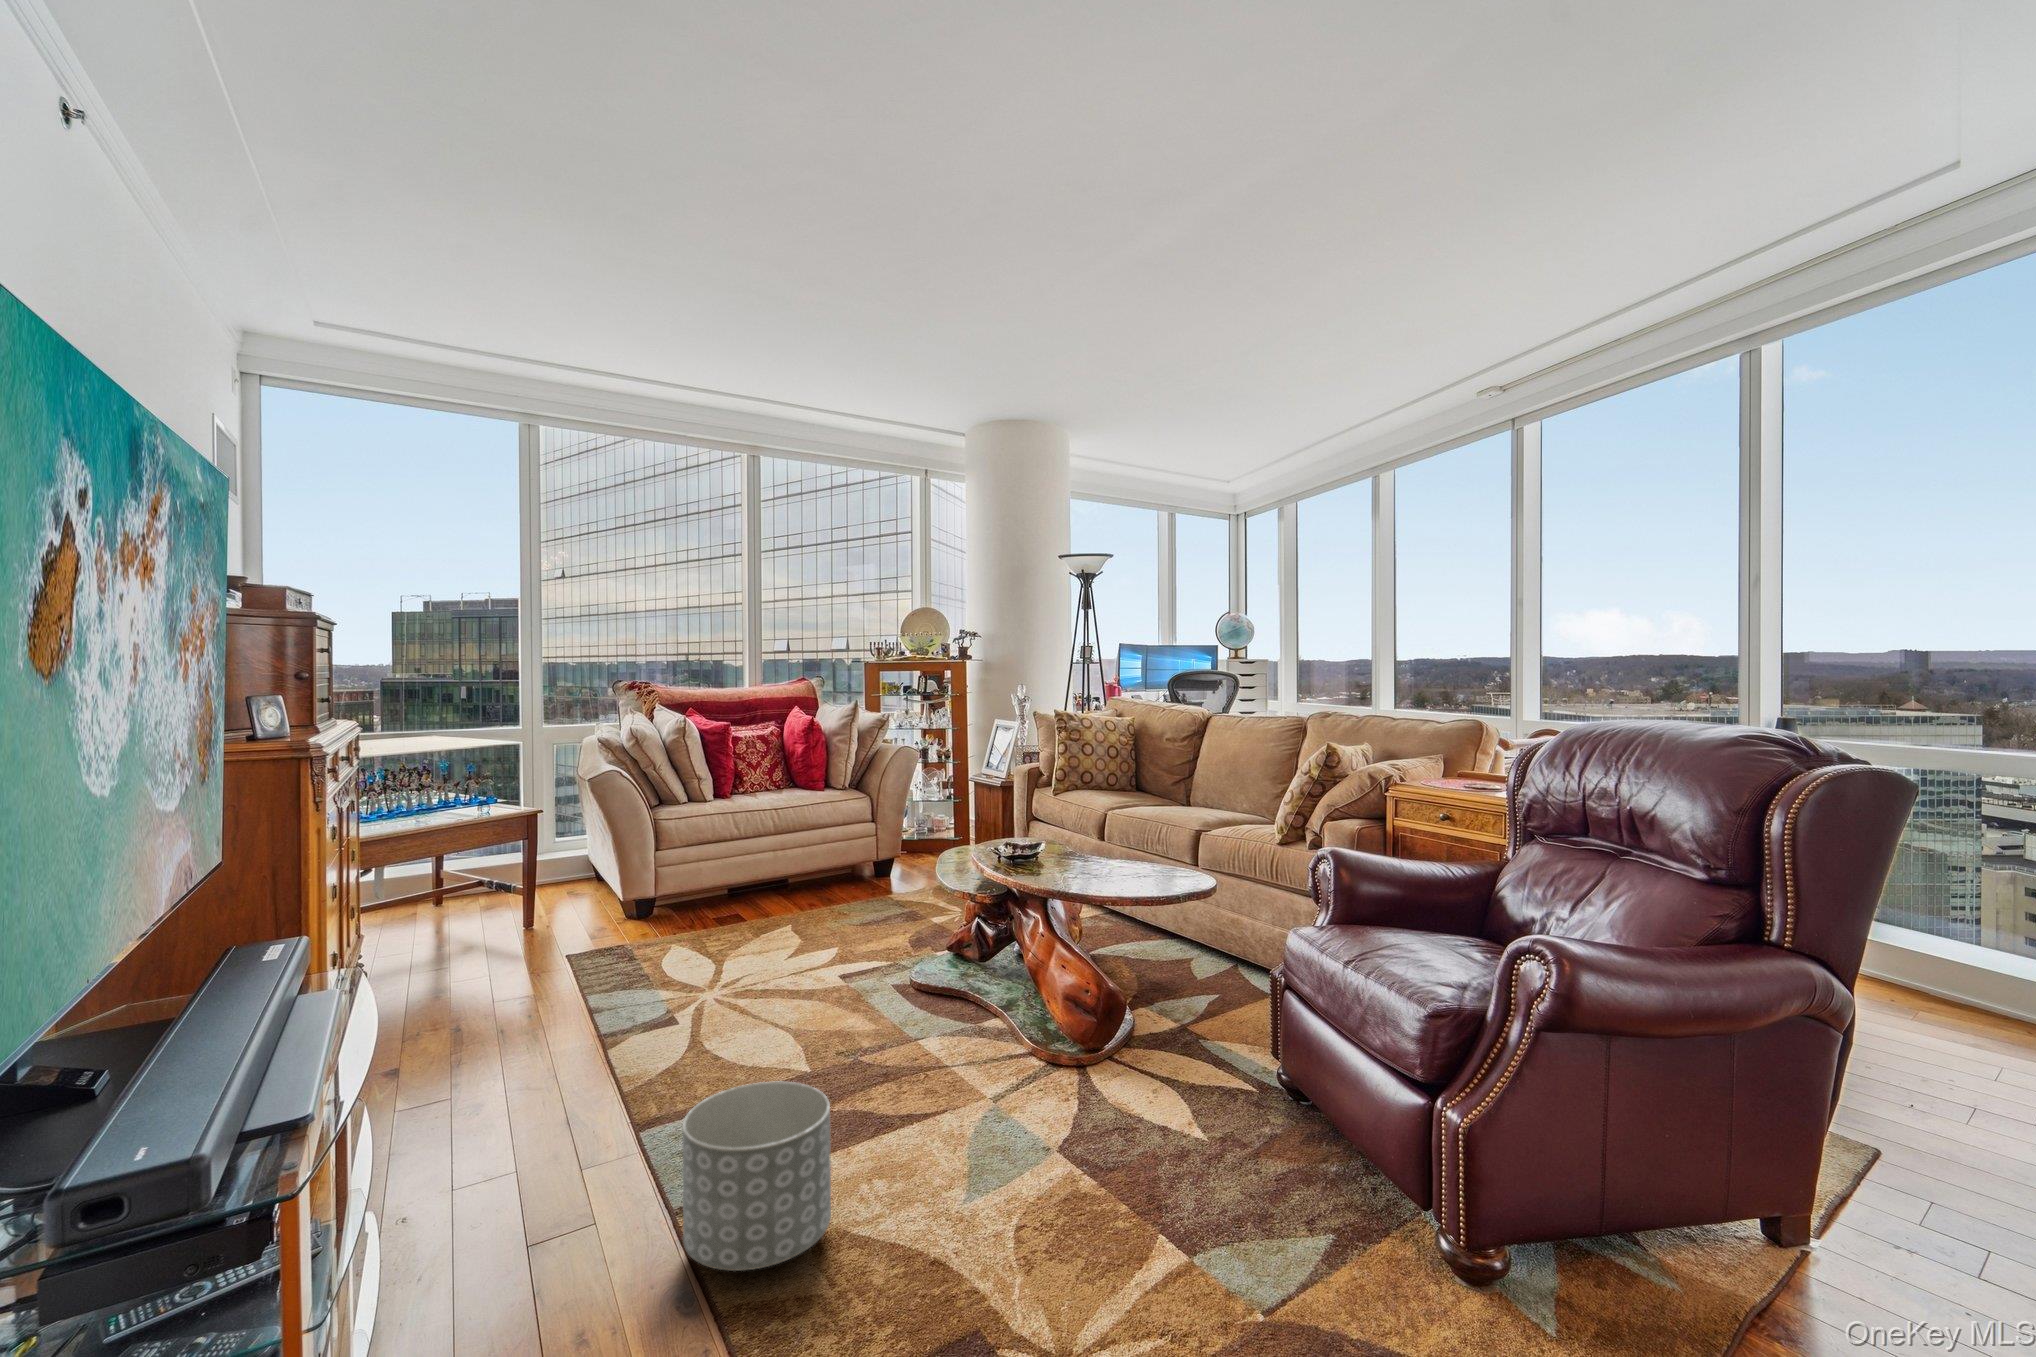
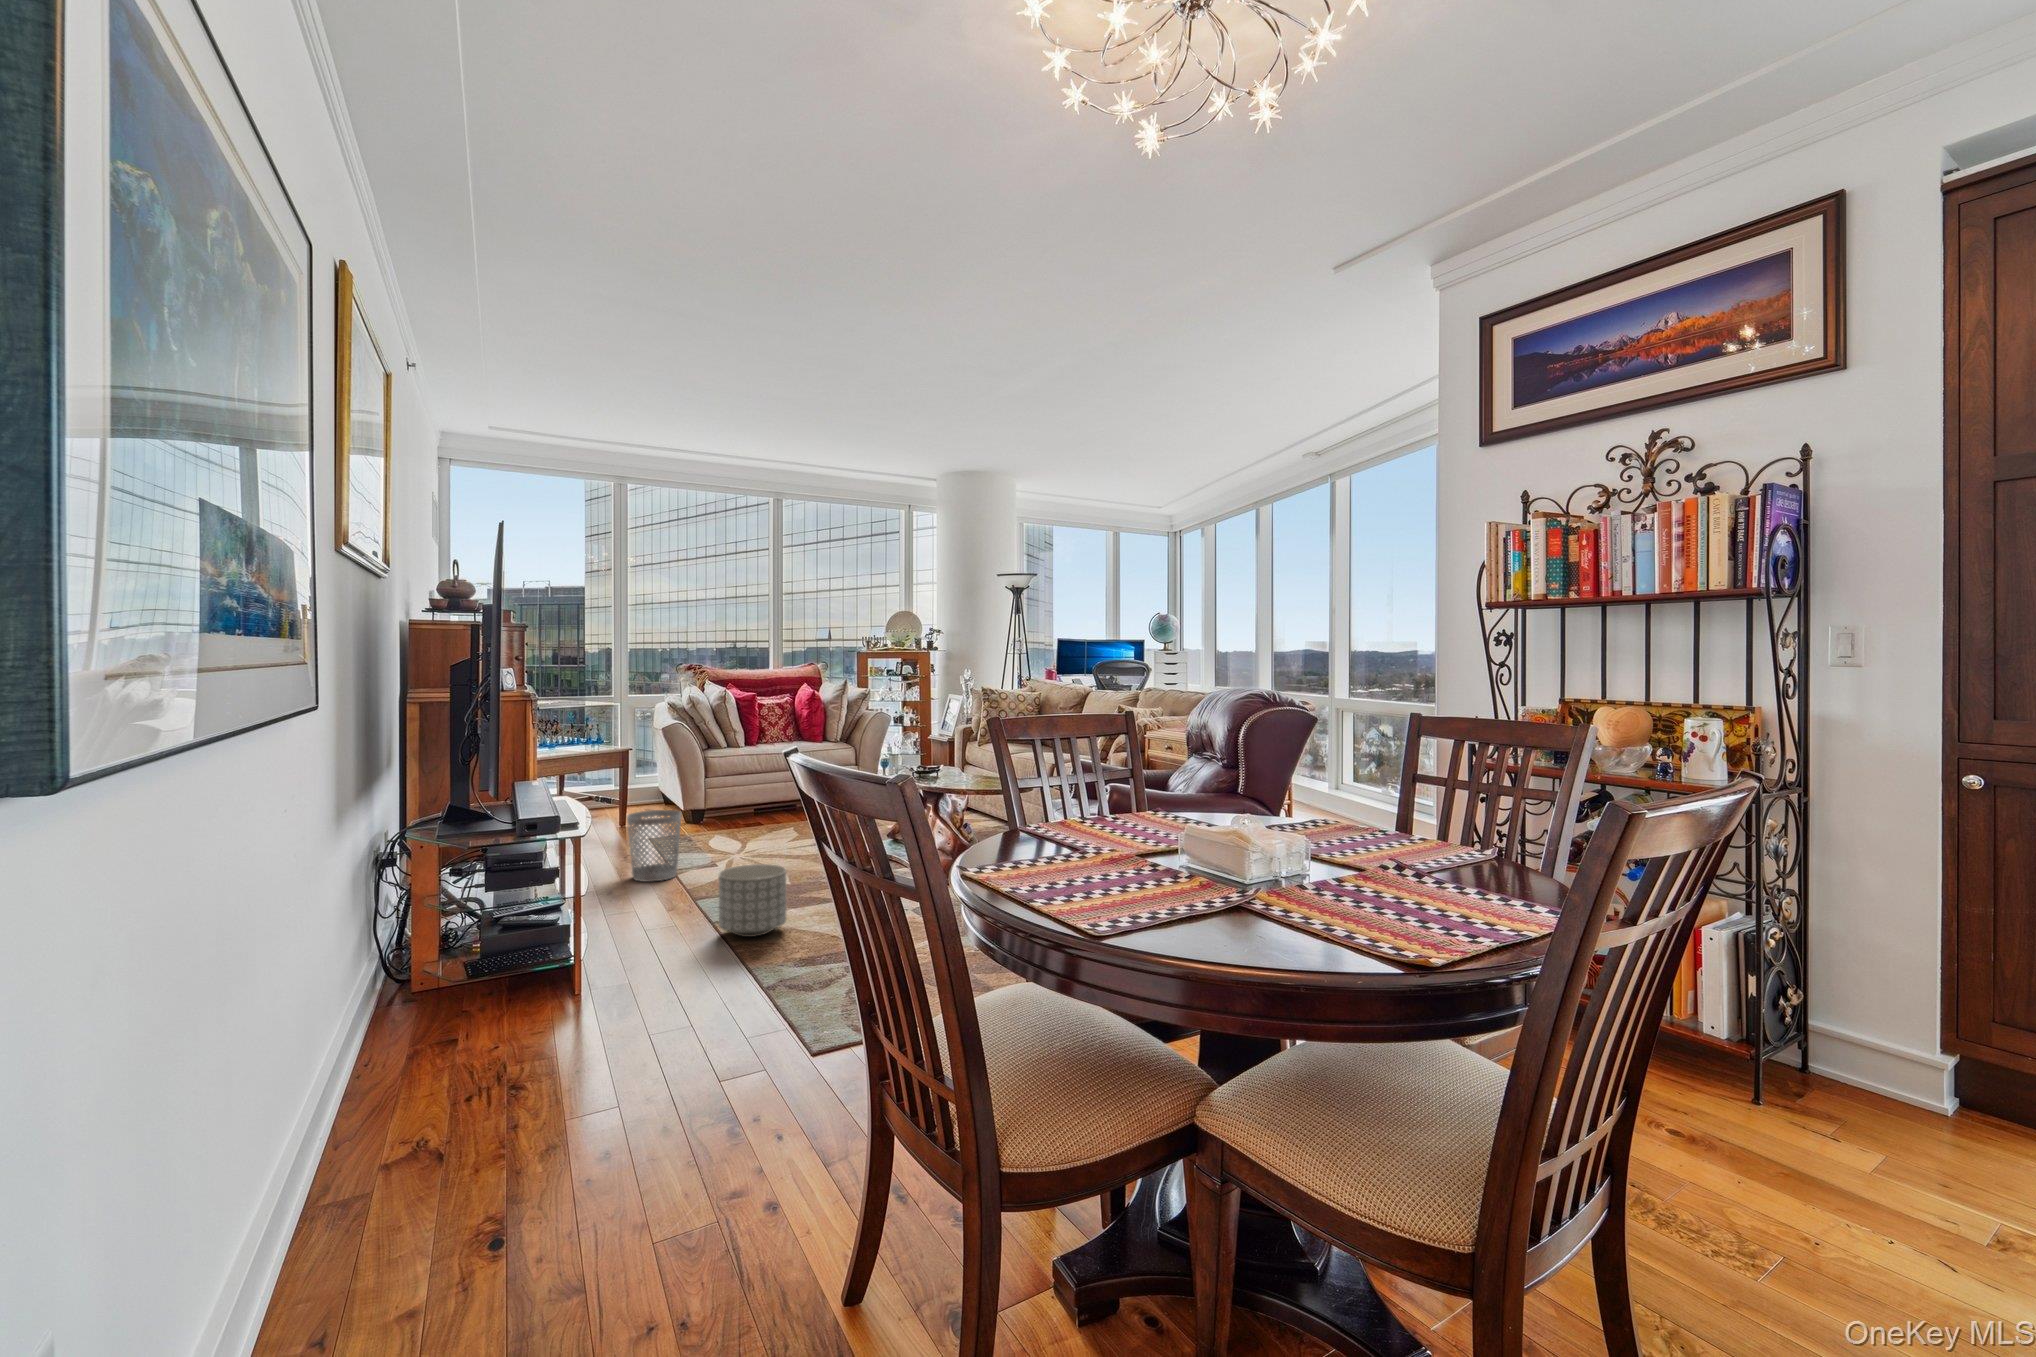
wastebasket: none [508,930,611,1071] -> present [627,810,681,882]

